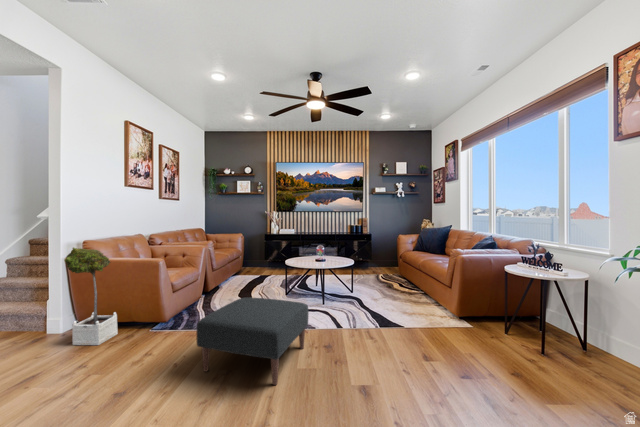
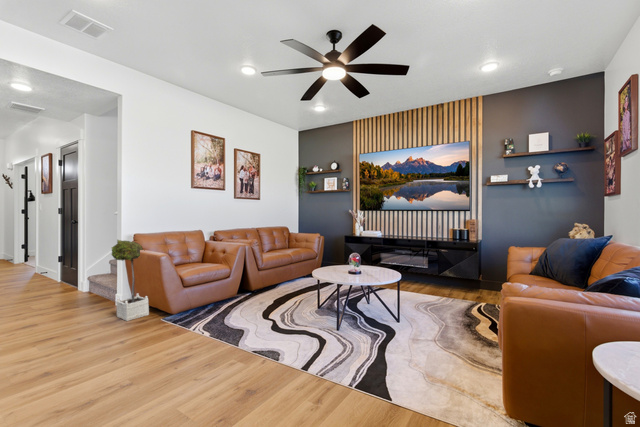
ottoman: present [196,297,309,385] -> none [131,302,246,404]

